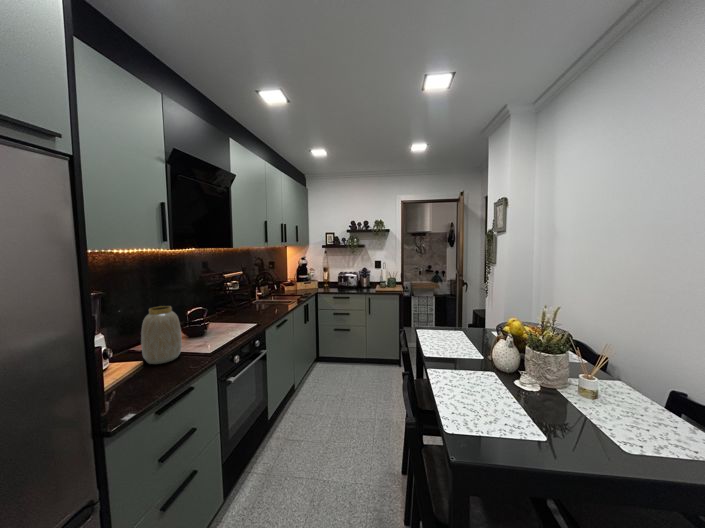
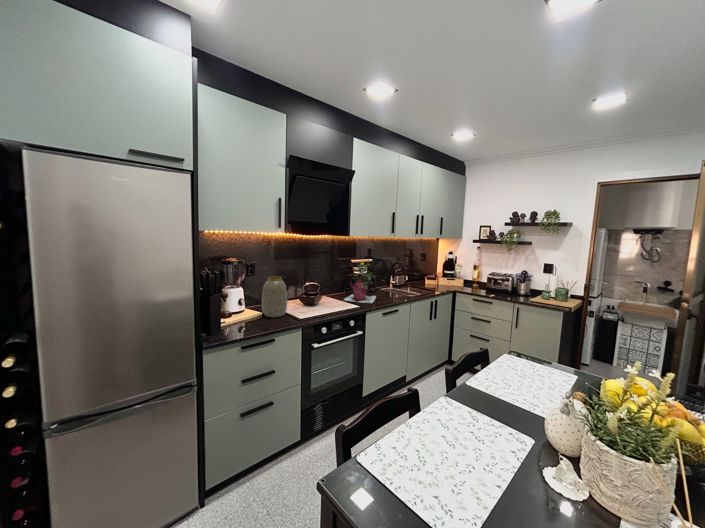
potted plant: none [229,274,265,322] -> present [344,263,376,303]

